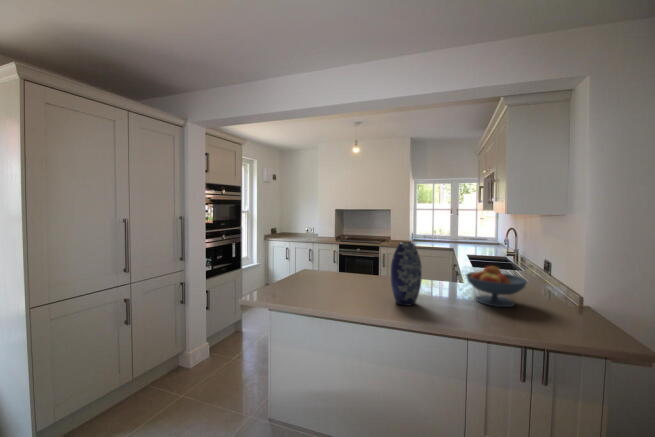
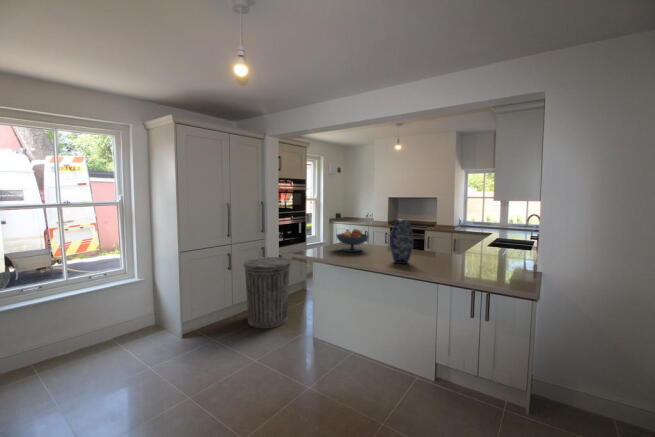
fruit bowl: present [466,266,527,307] -> present [336,229,368,252]
trash can: none [153,296,228,411] -> present [244,257,291,328]

